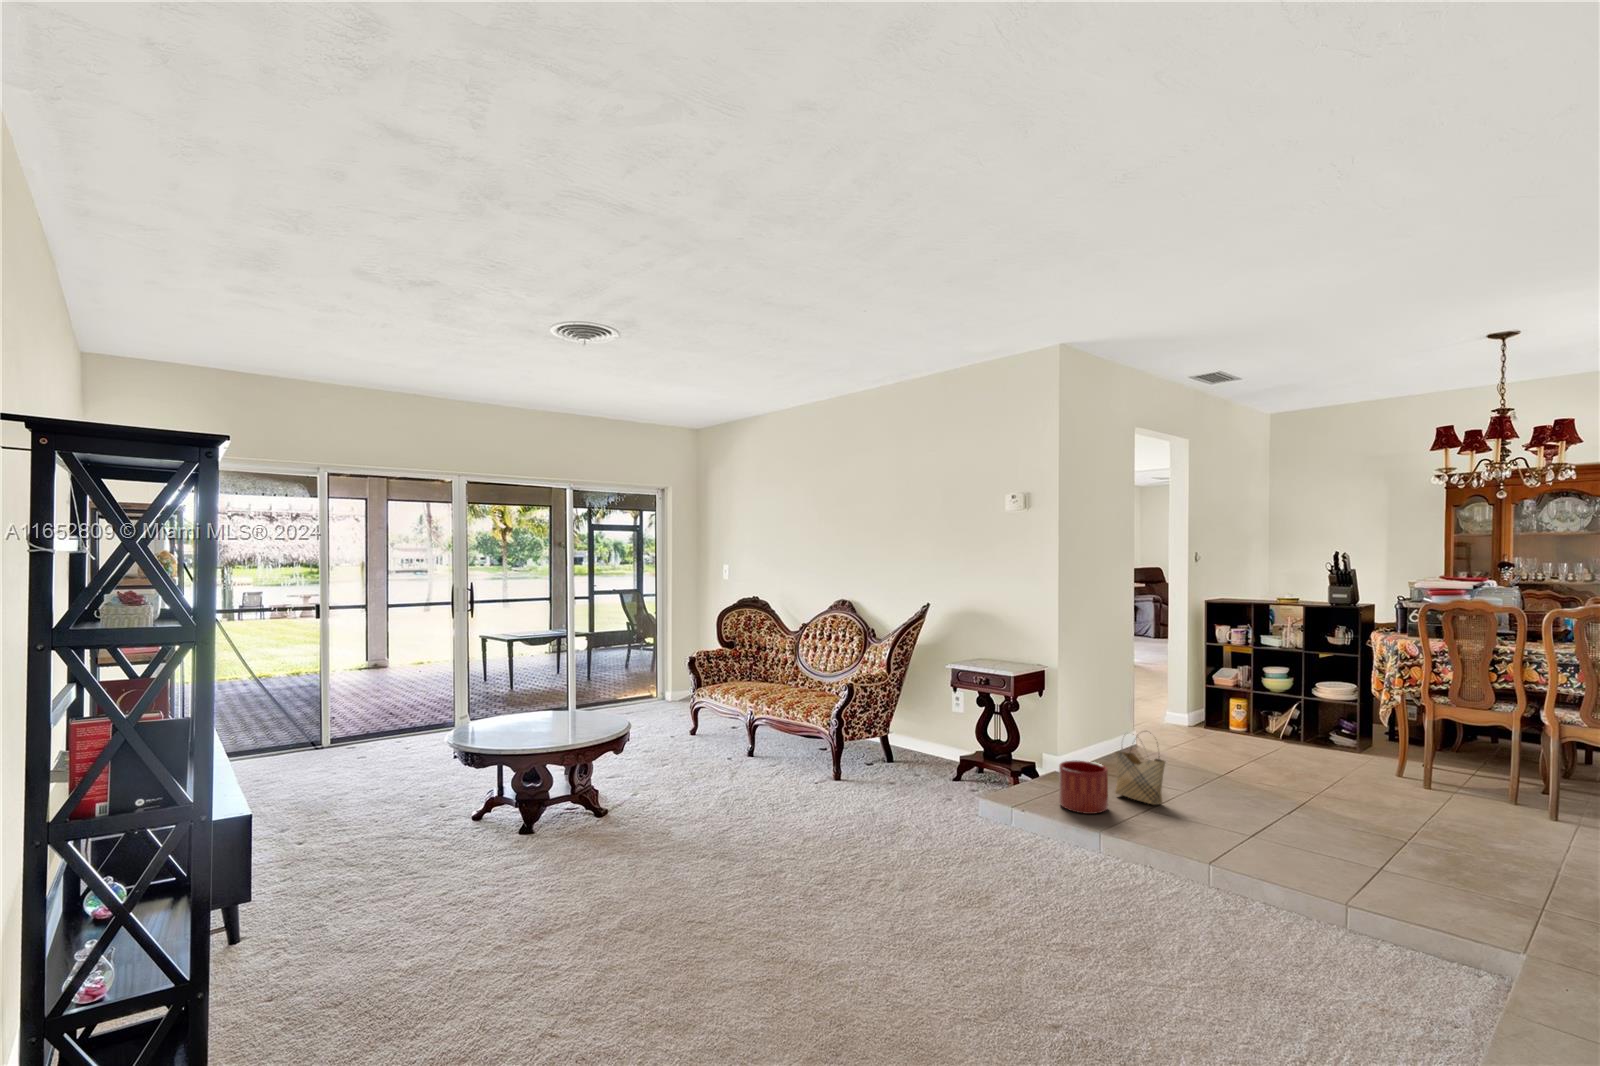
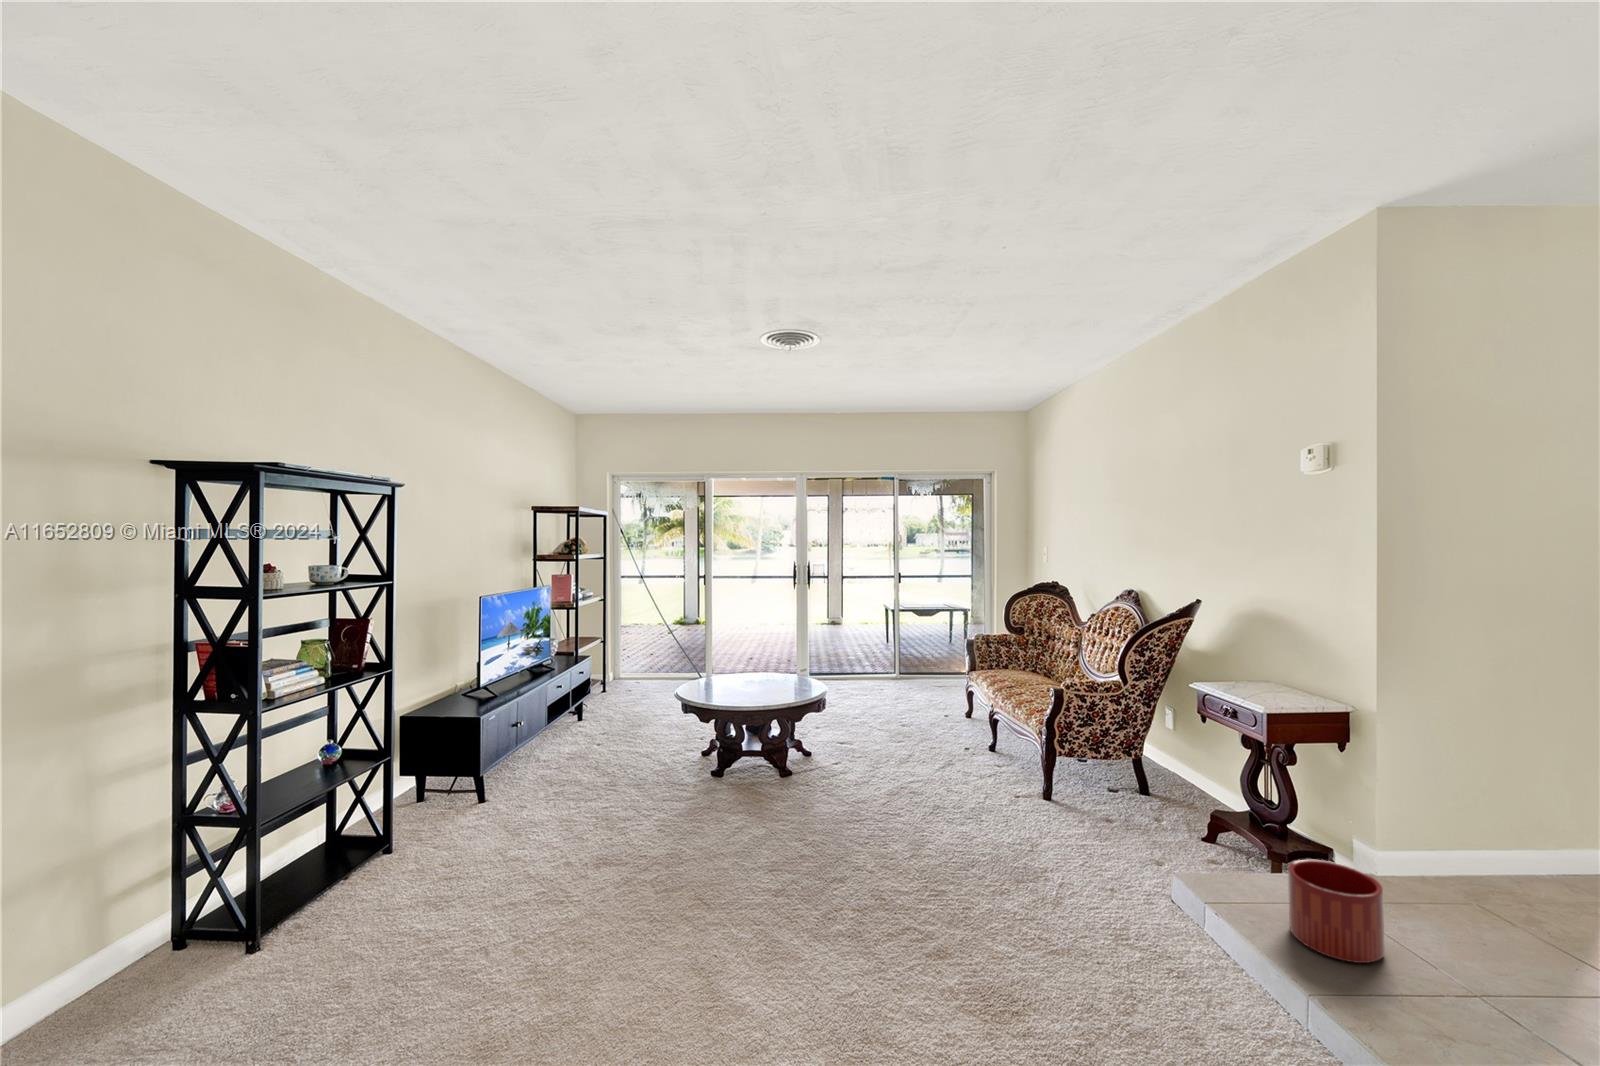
woven basket: present [1115,746,1165,805] -> none [1433,841,1537,991]

